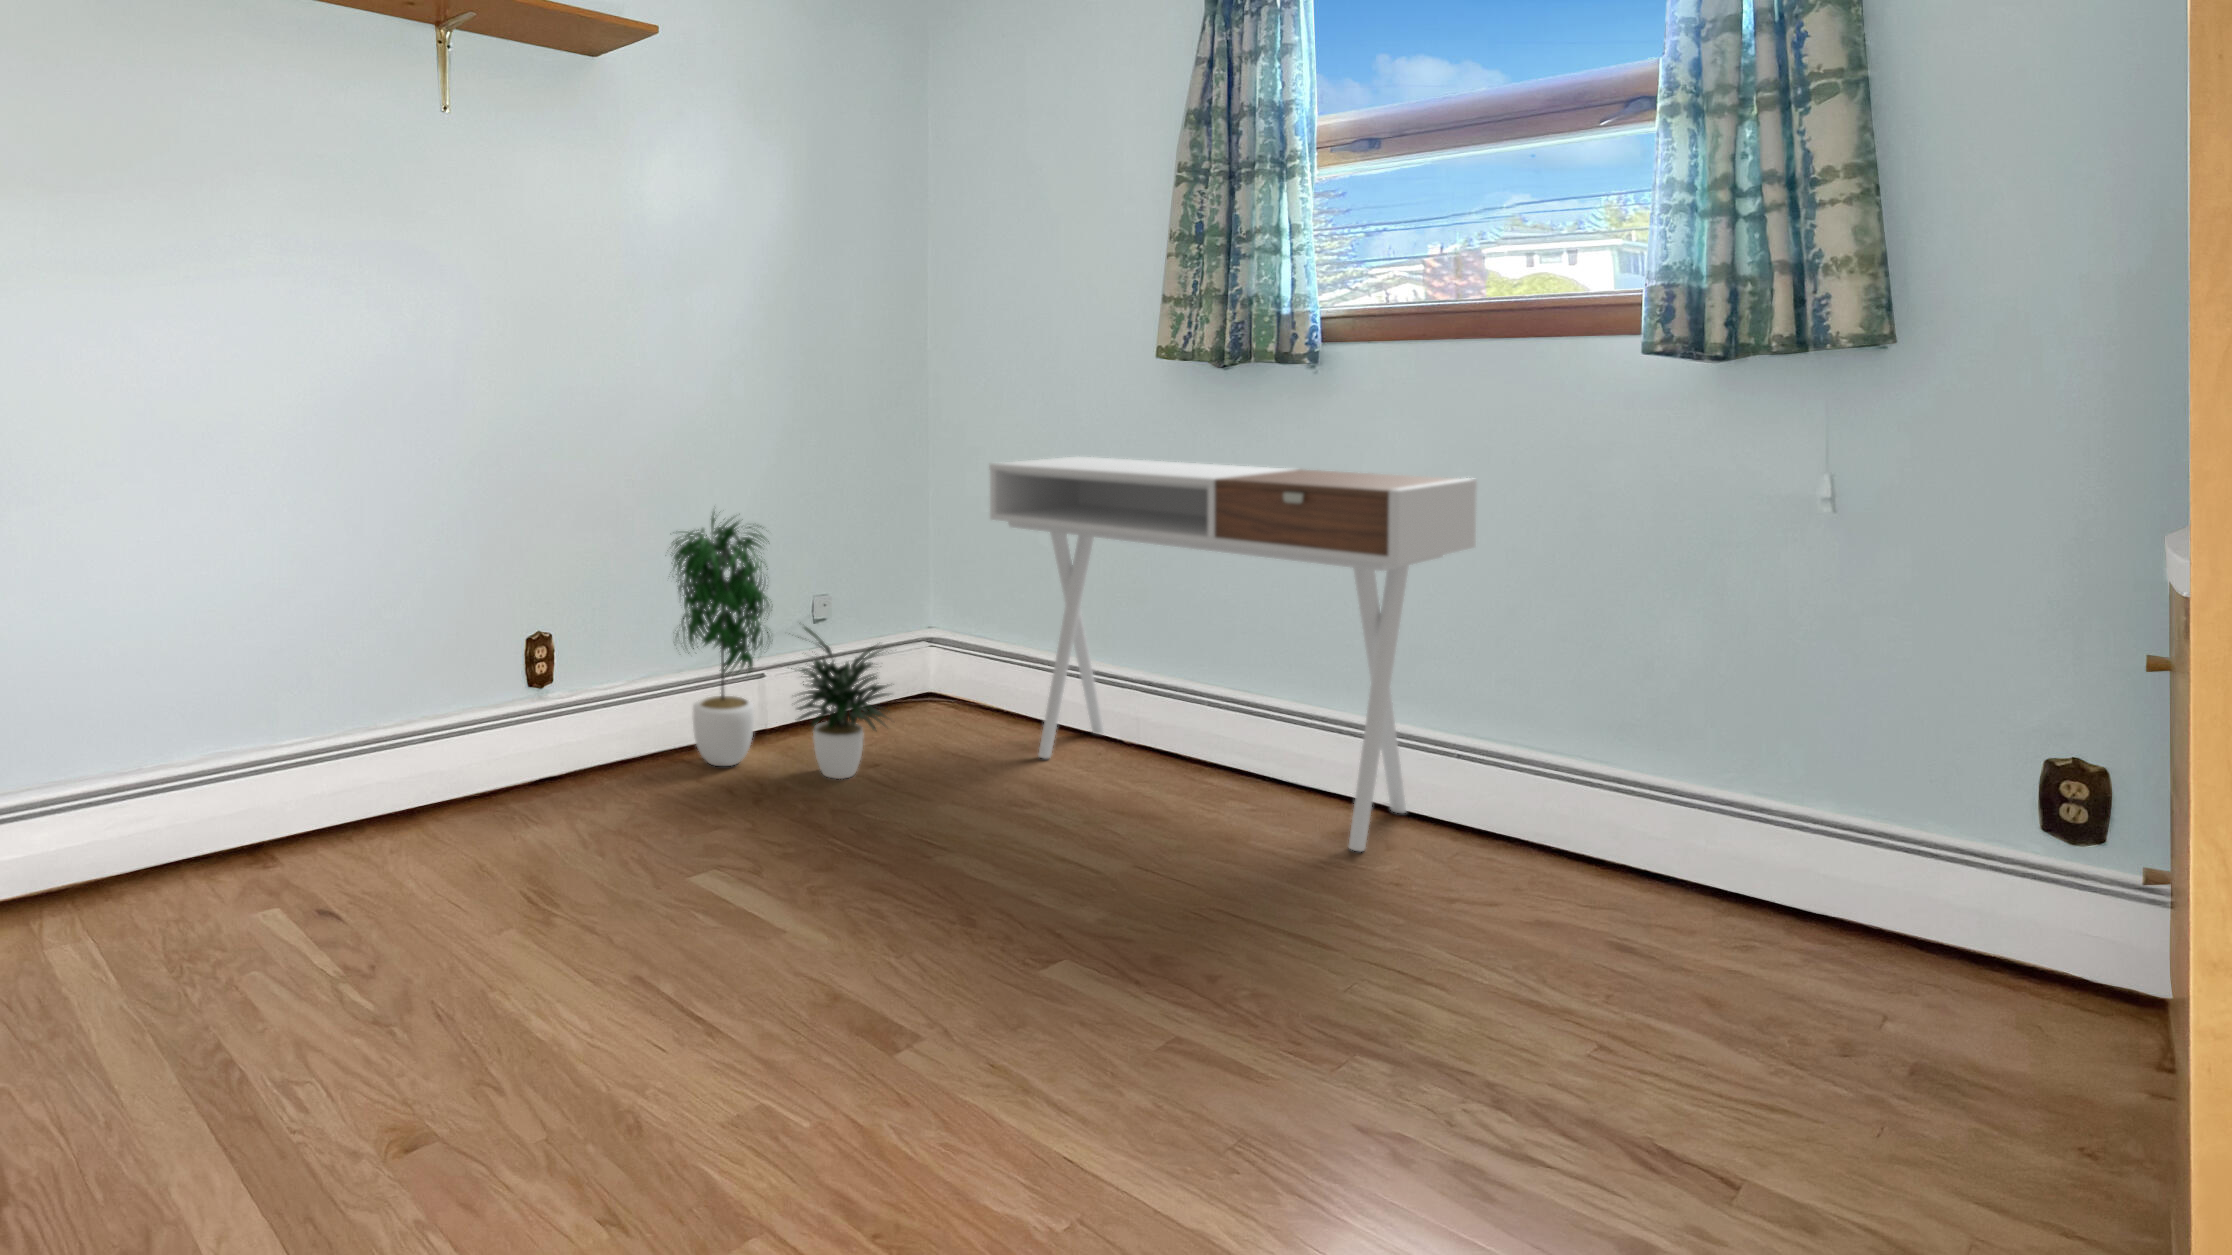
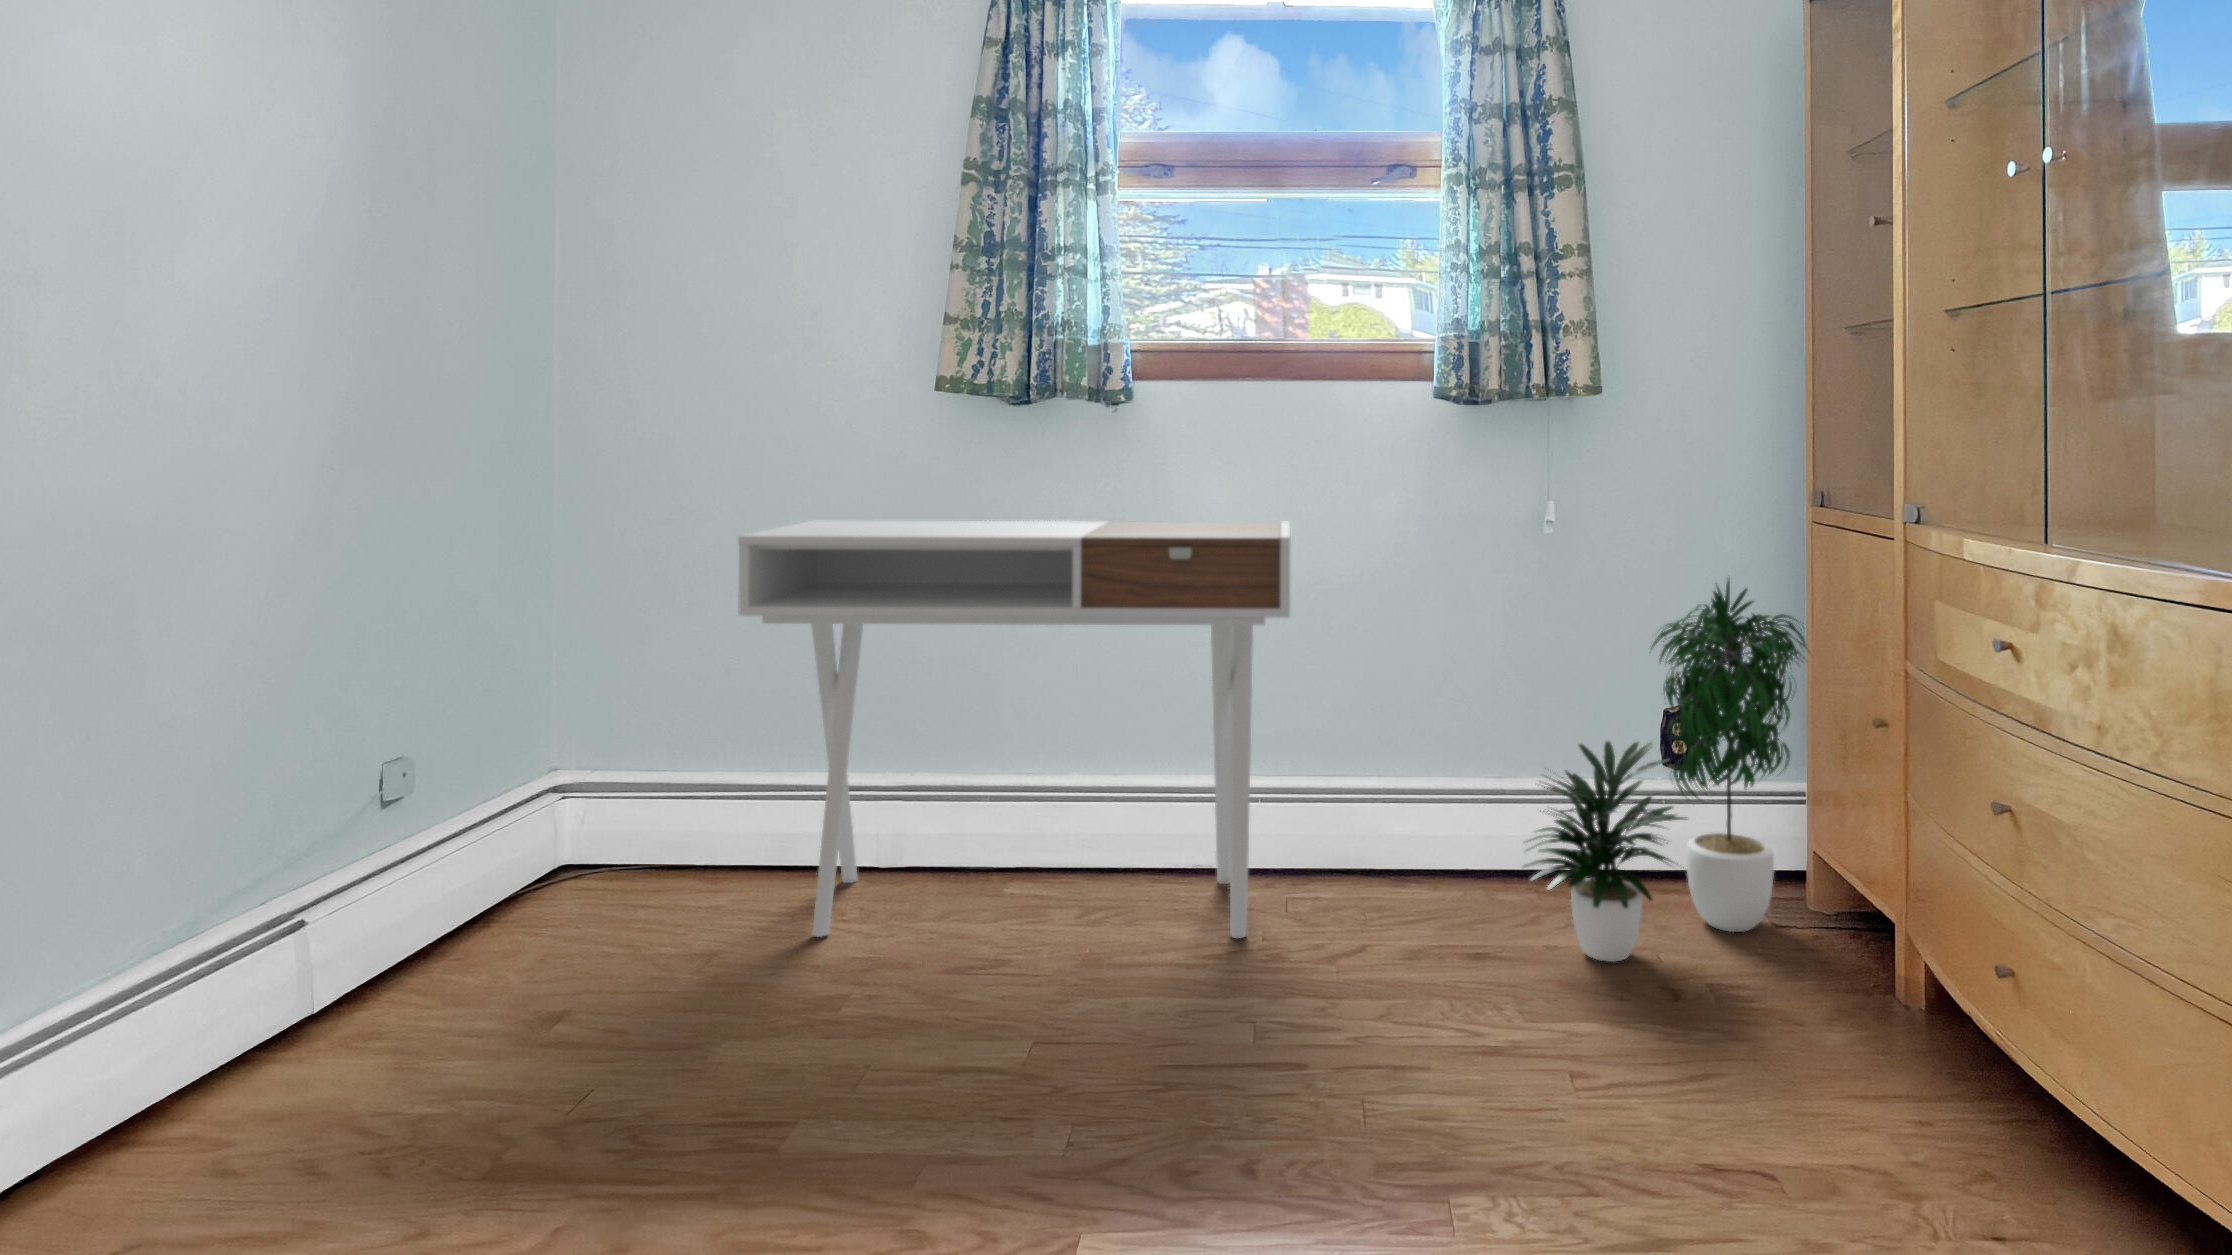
potted plant: present [672,512,889,779] -> present [1523,578,1810,962]

